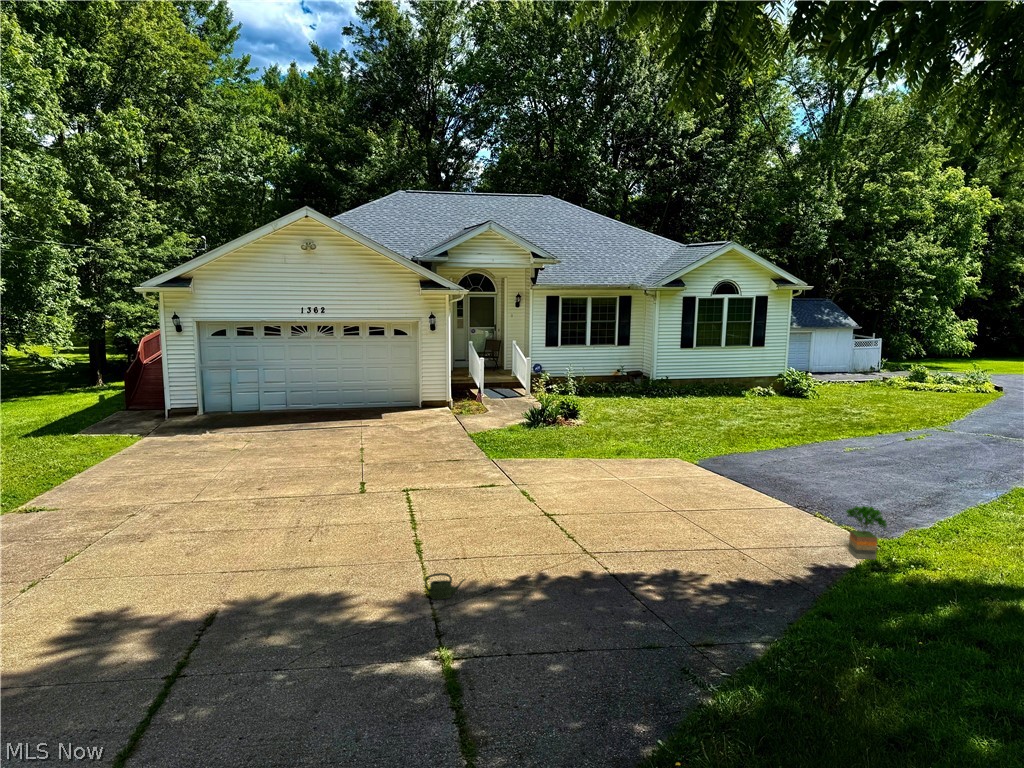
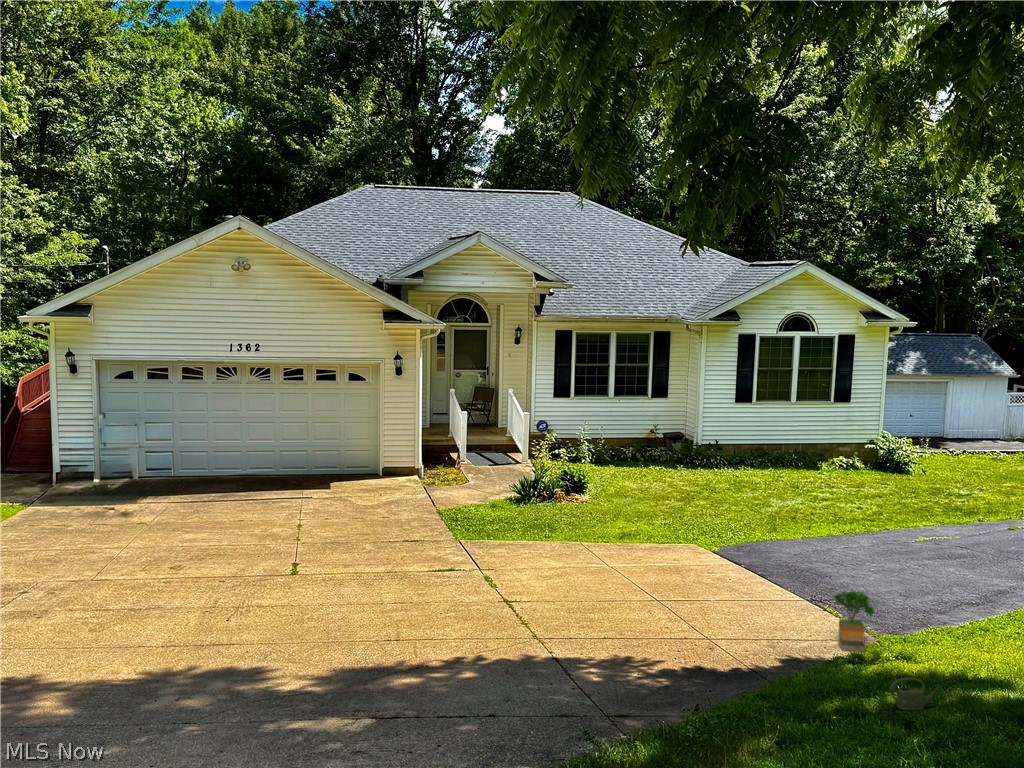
watering can: present [425,573,466,599] -> present [890,678,941,710]

